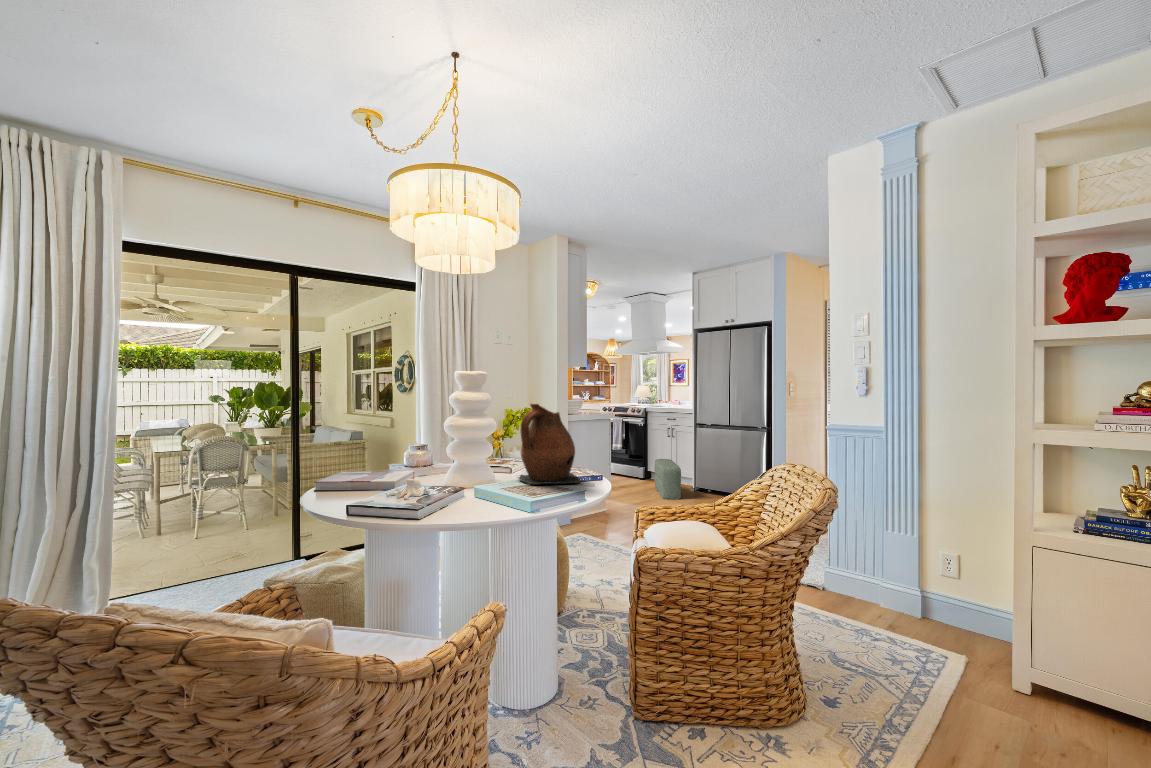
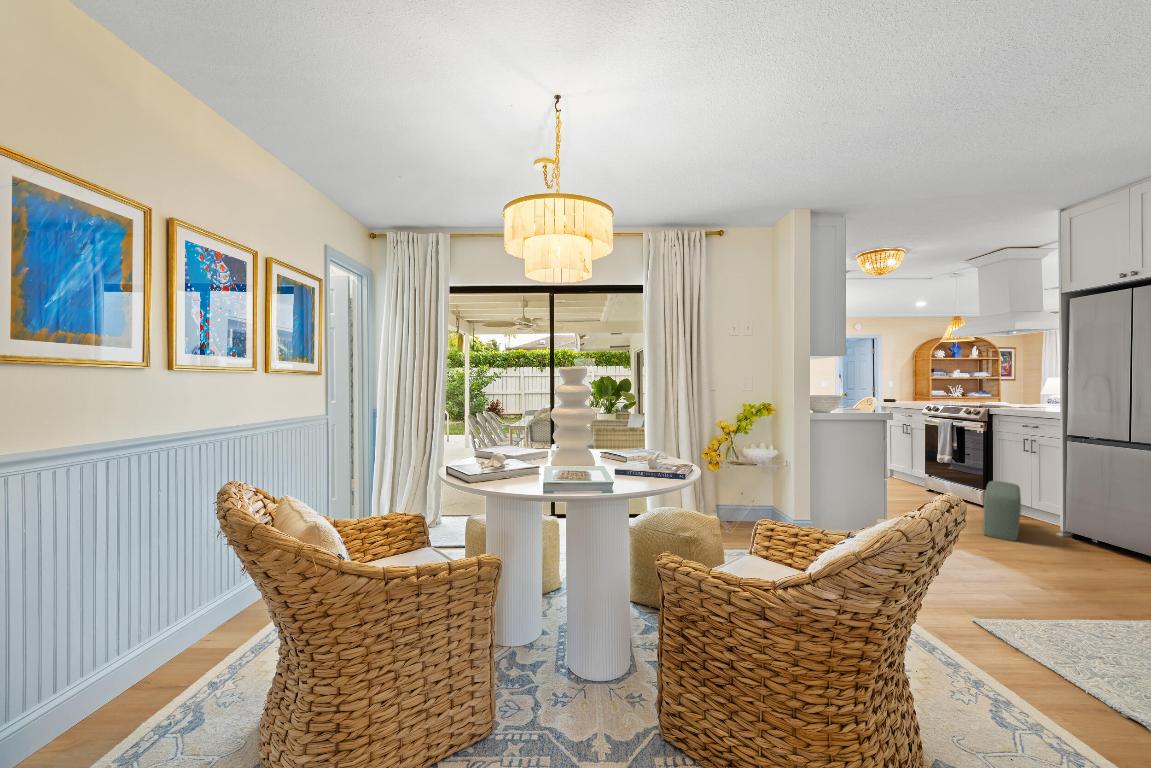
ceramic pitcher: present [518,404,581,484] -> none [595,387,665,473]

